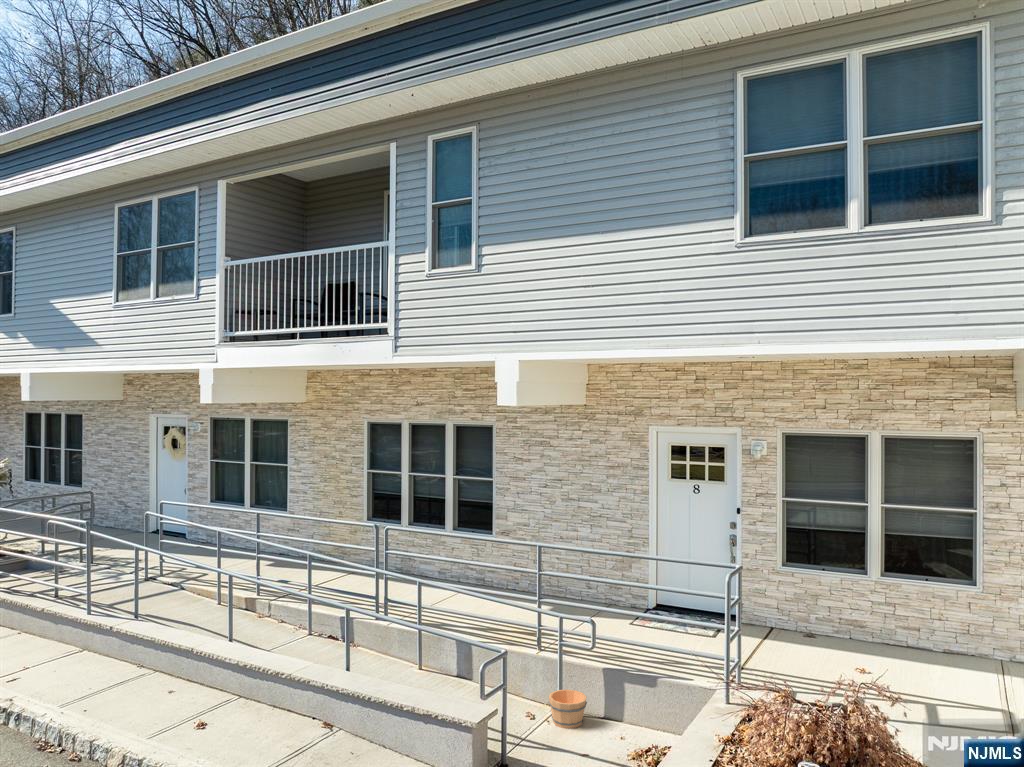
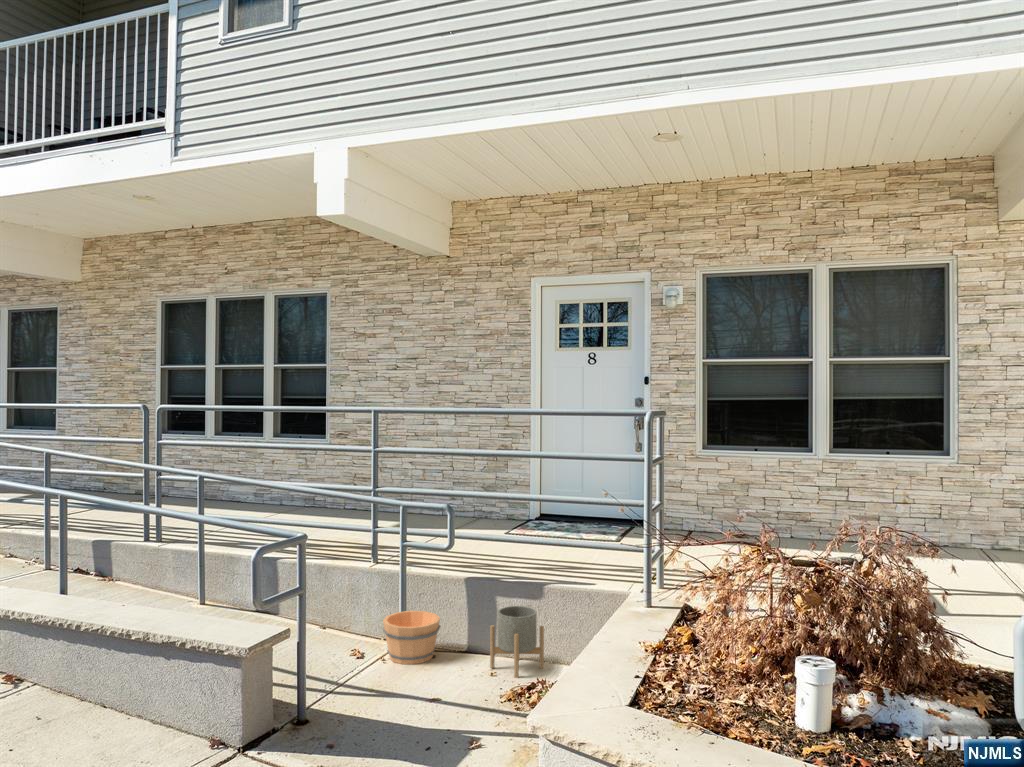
planter: none [621,694,658,745] -> present [490,606,544,678]

